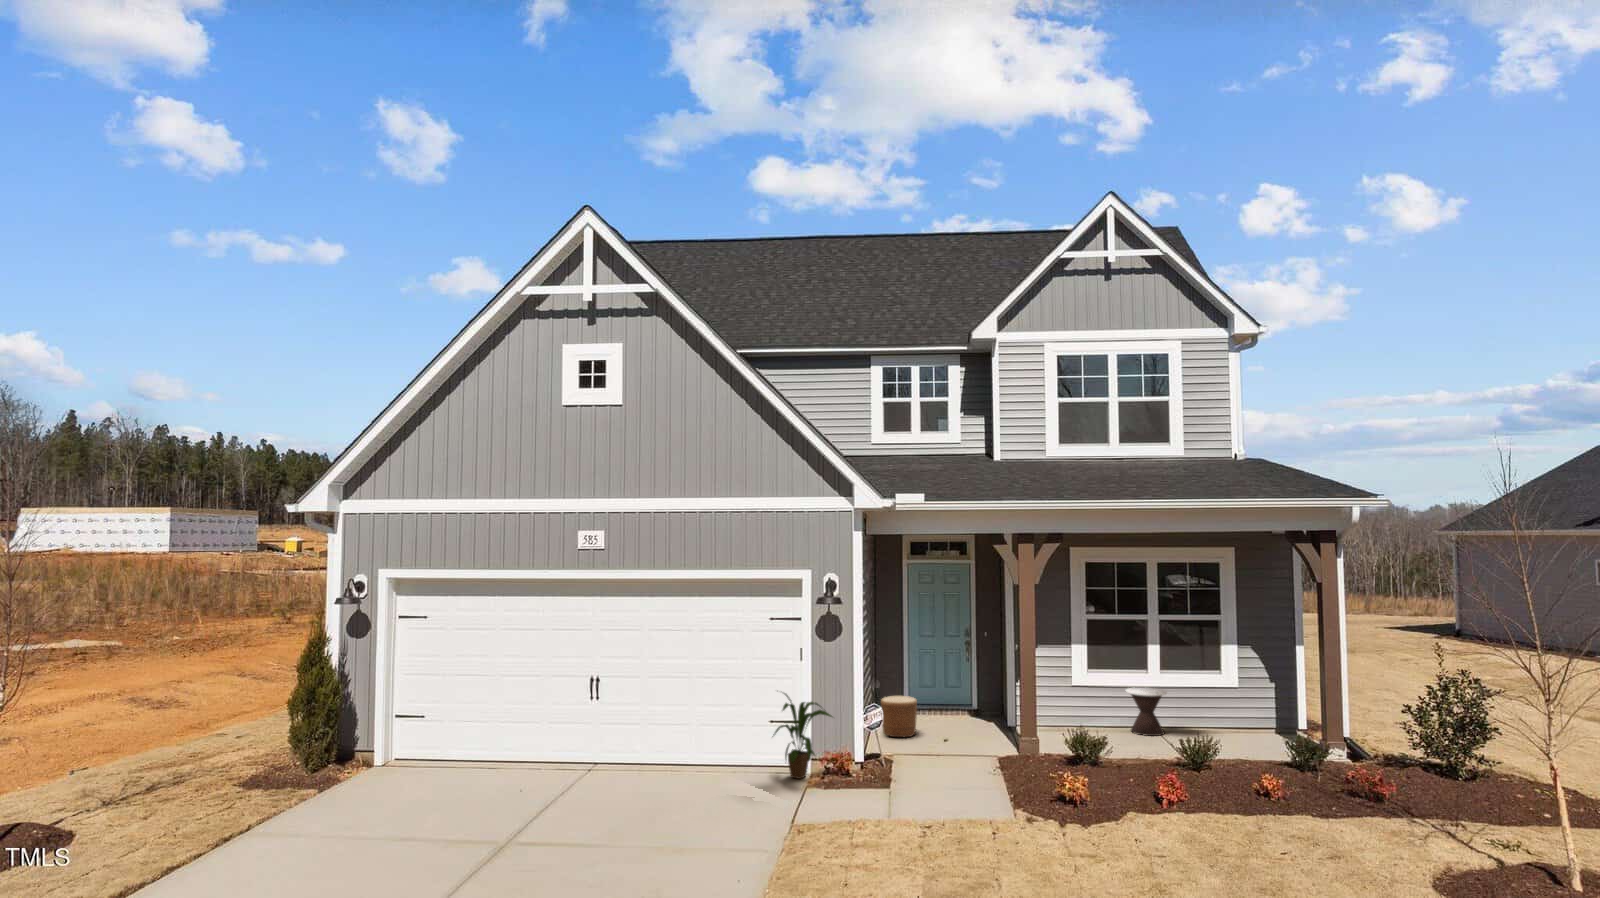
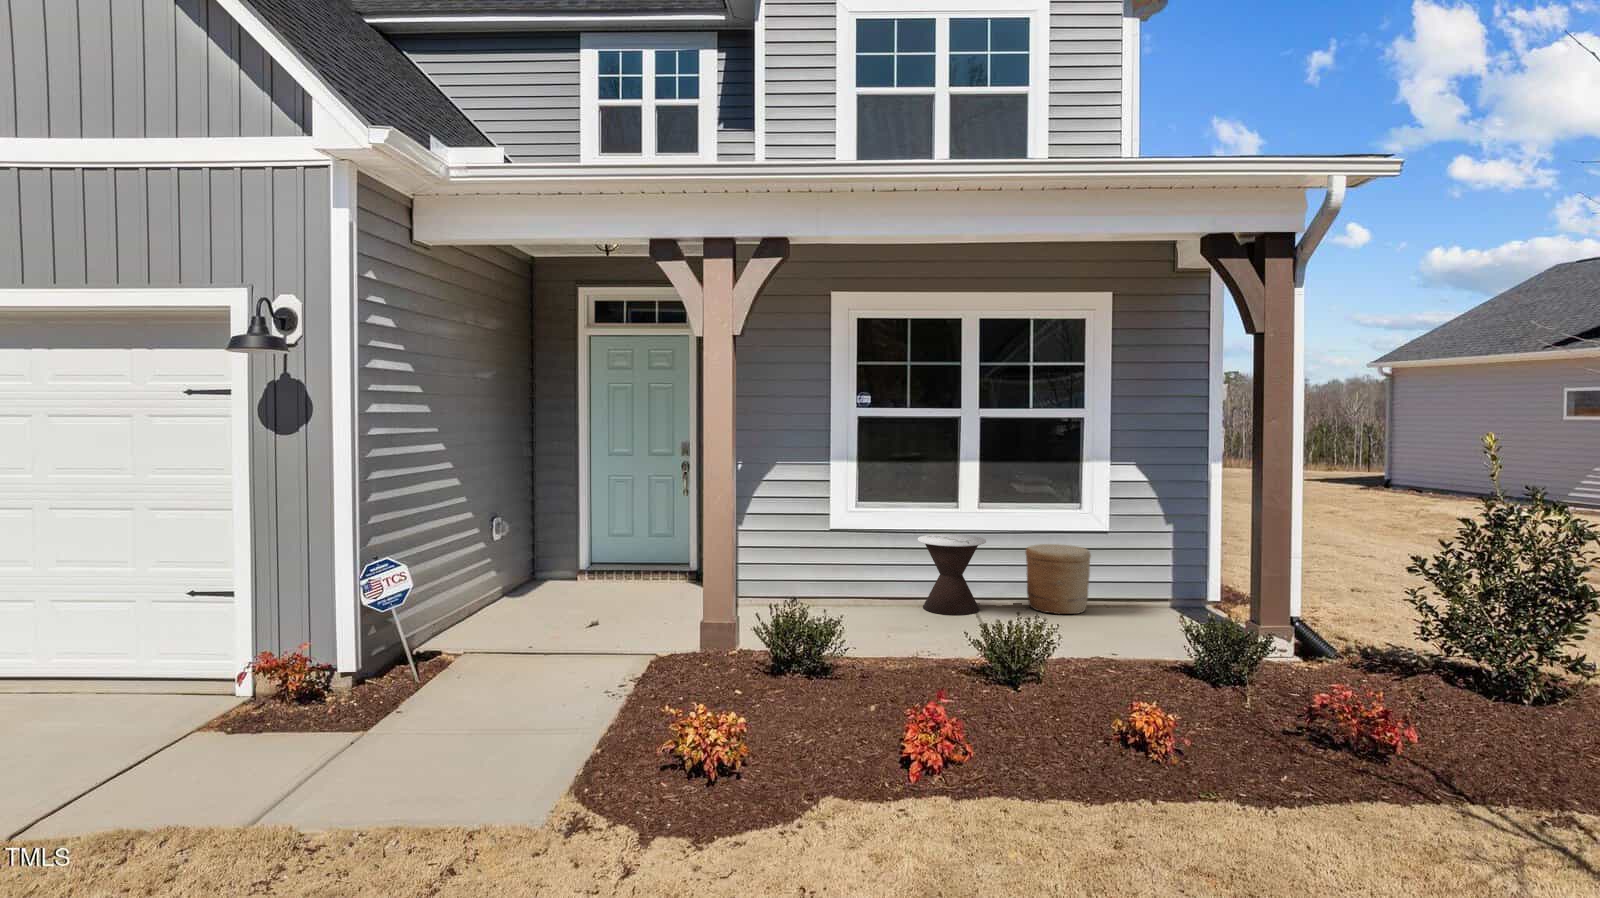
house plant: present [772,693,832,779] -> none [72,530,248,719]
woven basket: present [881,696,917,737] -> present [1025,544,1091,614]

